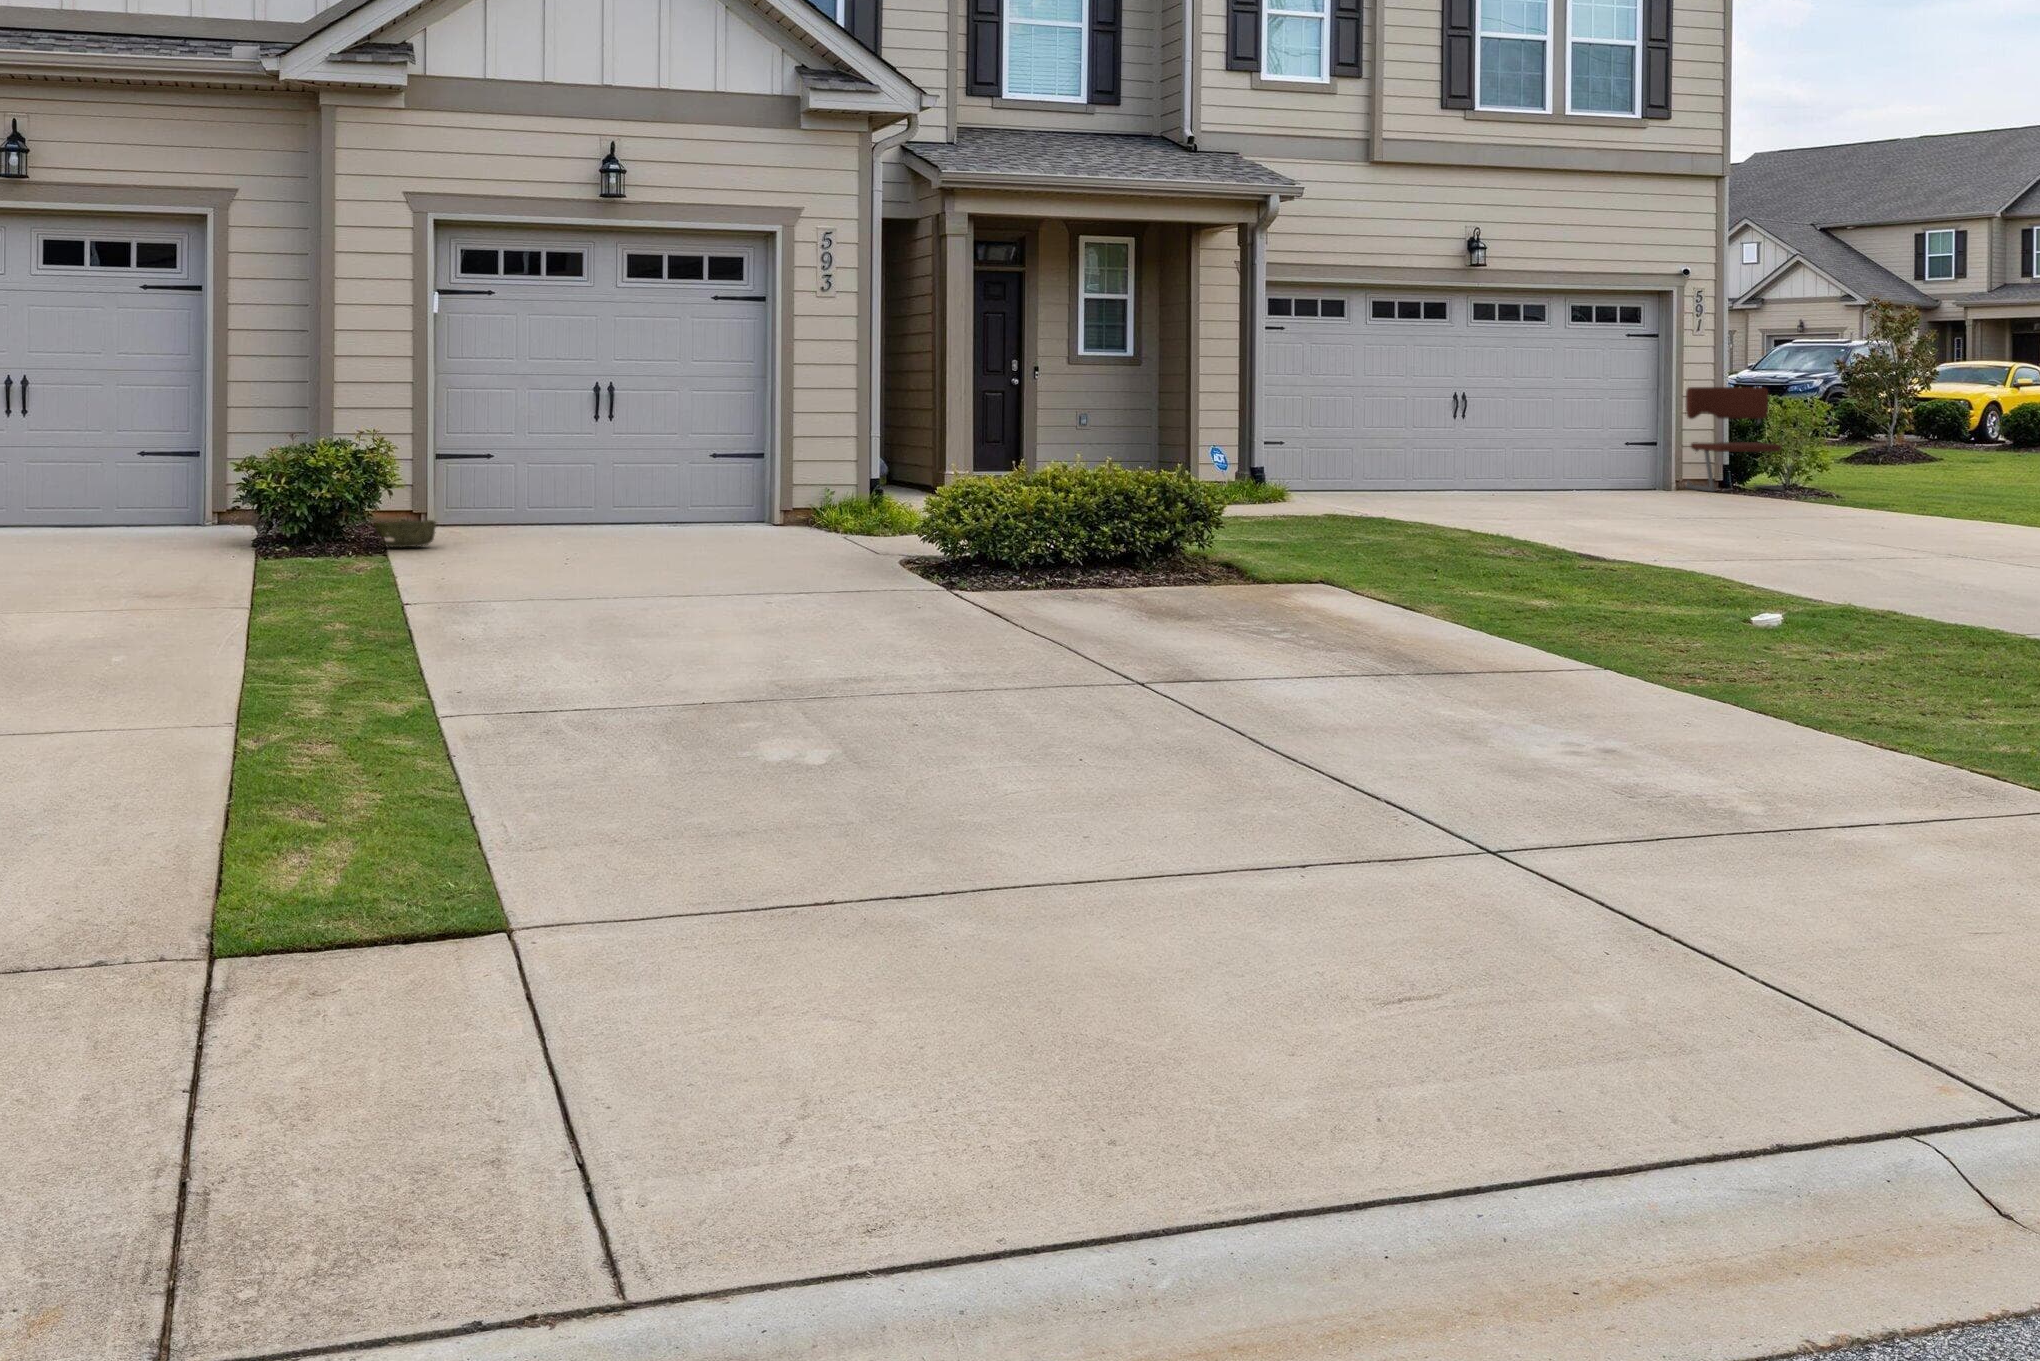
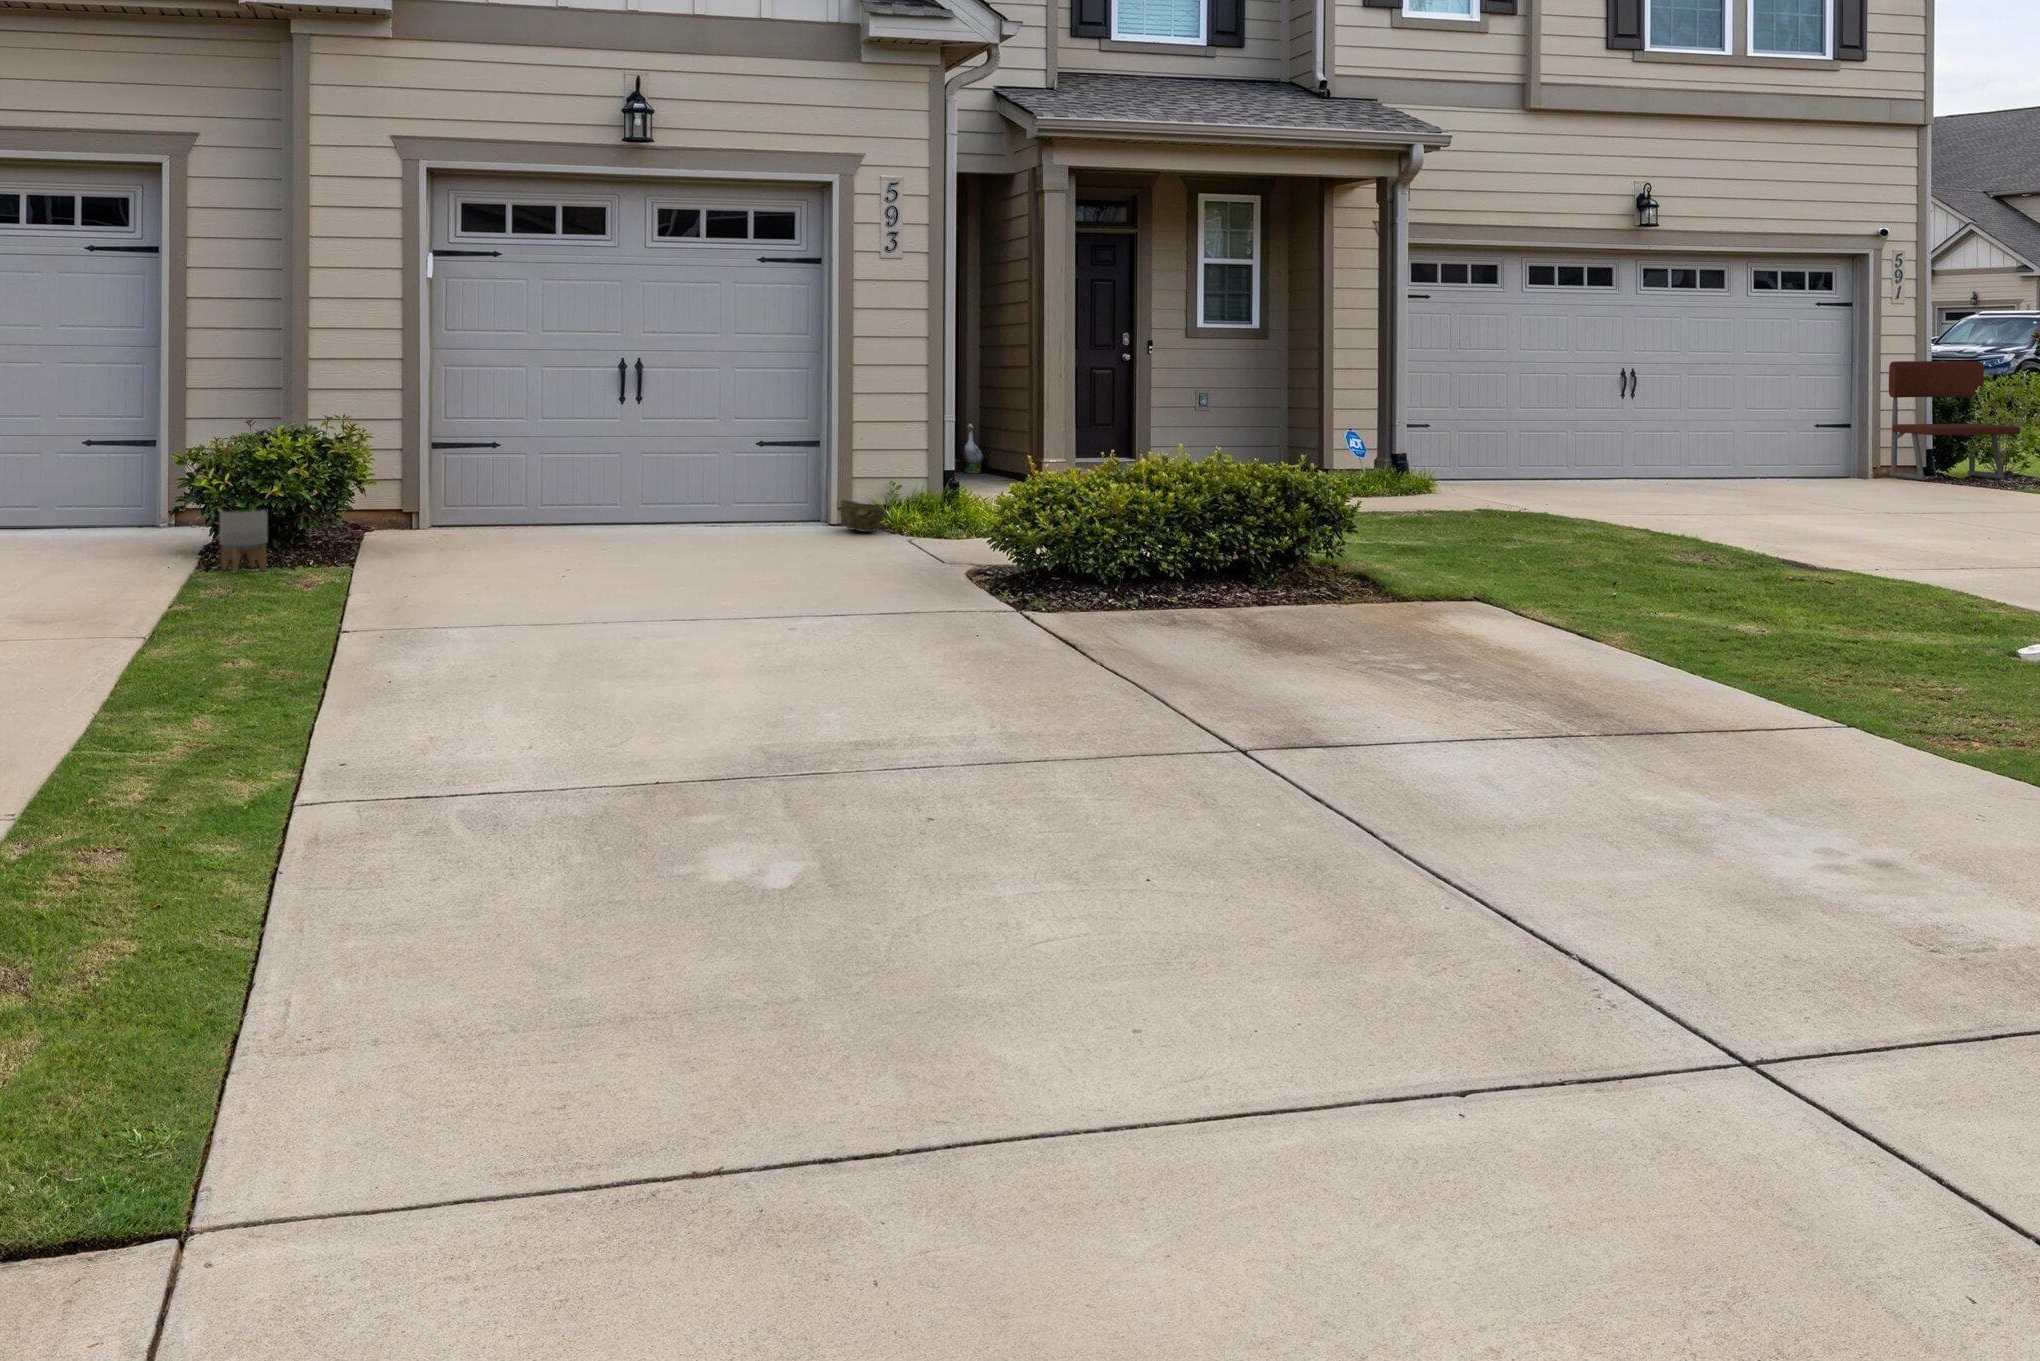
planter: none [288,507,326,561] -> present [220,509,268,573]
woven basket: present [374,520,436,548] -> present [841,500,885,533]

